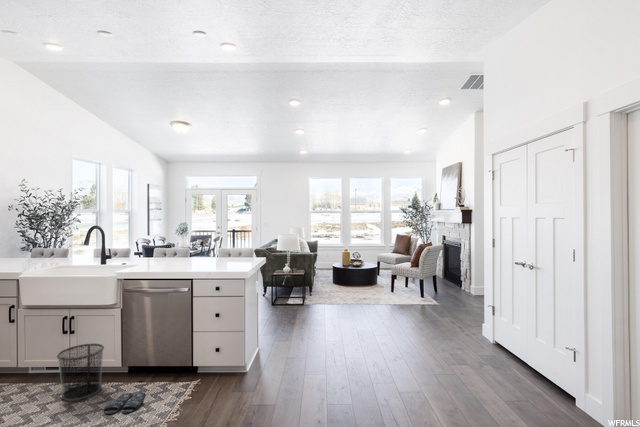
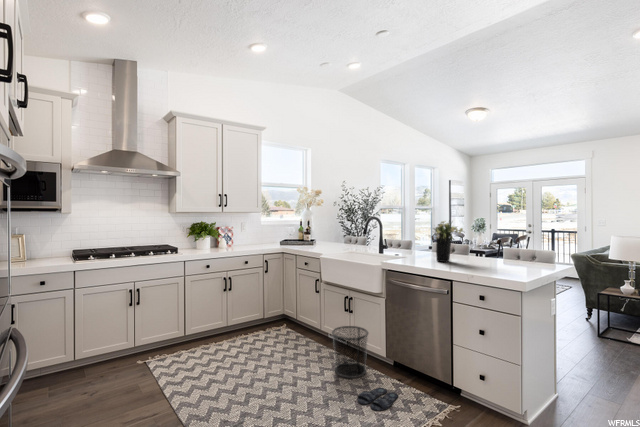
flower arrangement: none [164,227,194,264] -> present [434,221,463,262]

